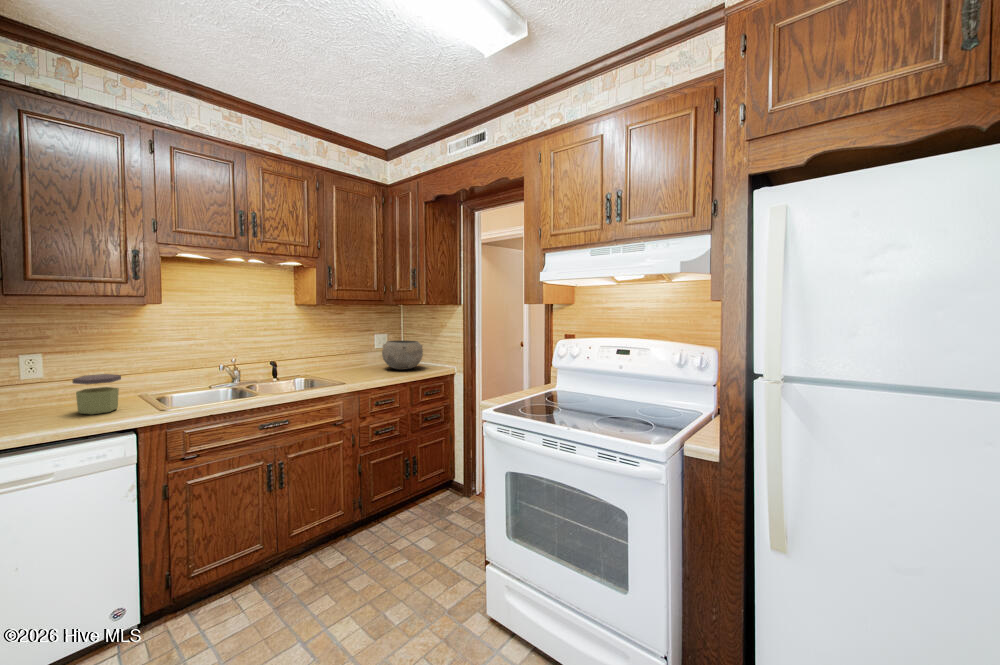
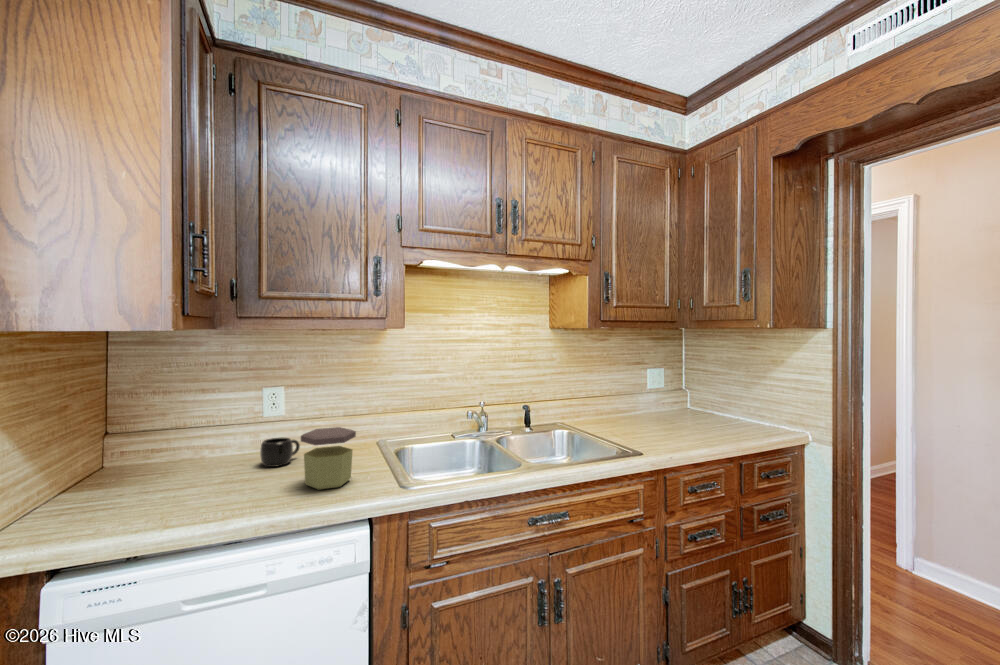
ceramic bowl: present [382,340,423,370] -> none [674,381,743,428]
mug: none [25,387,63,408] -> present [260,437,300,467]

